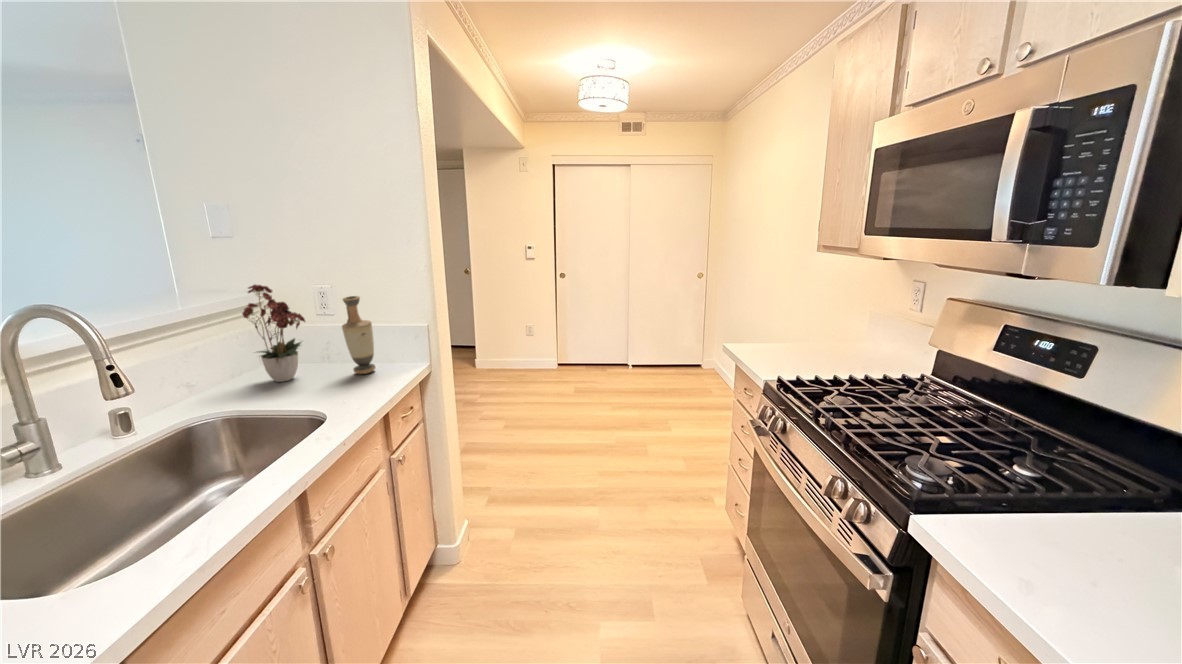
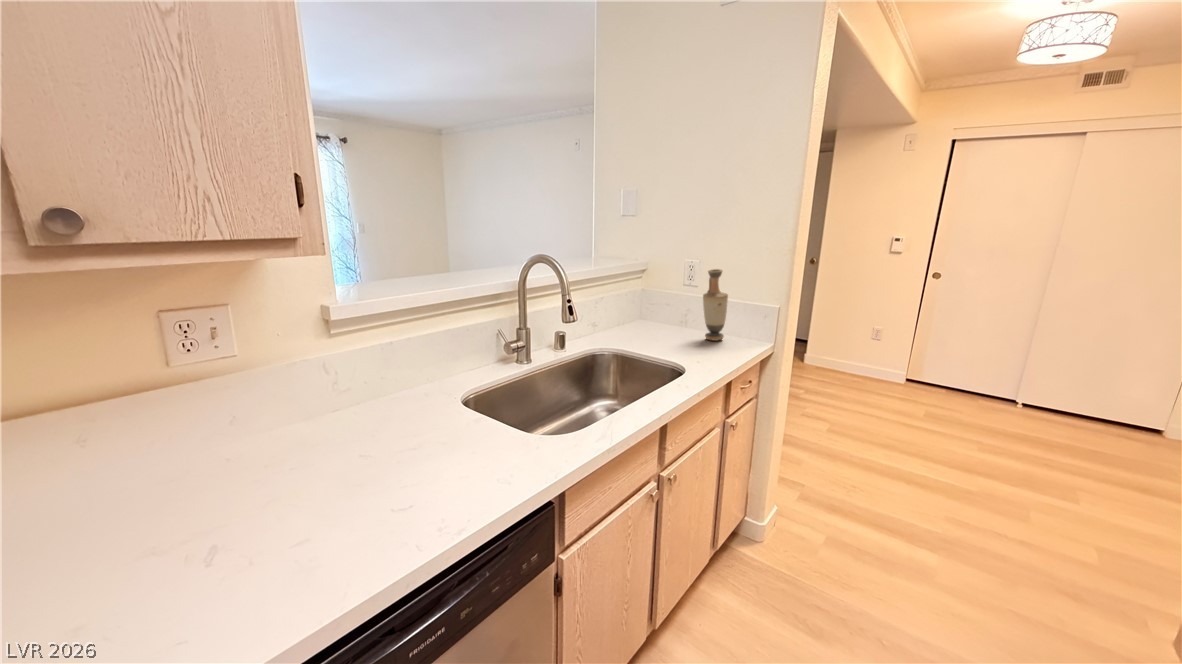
flower arrangement: present [242,285,305,382] -> none [631,250,680,335]

